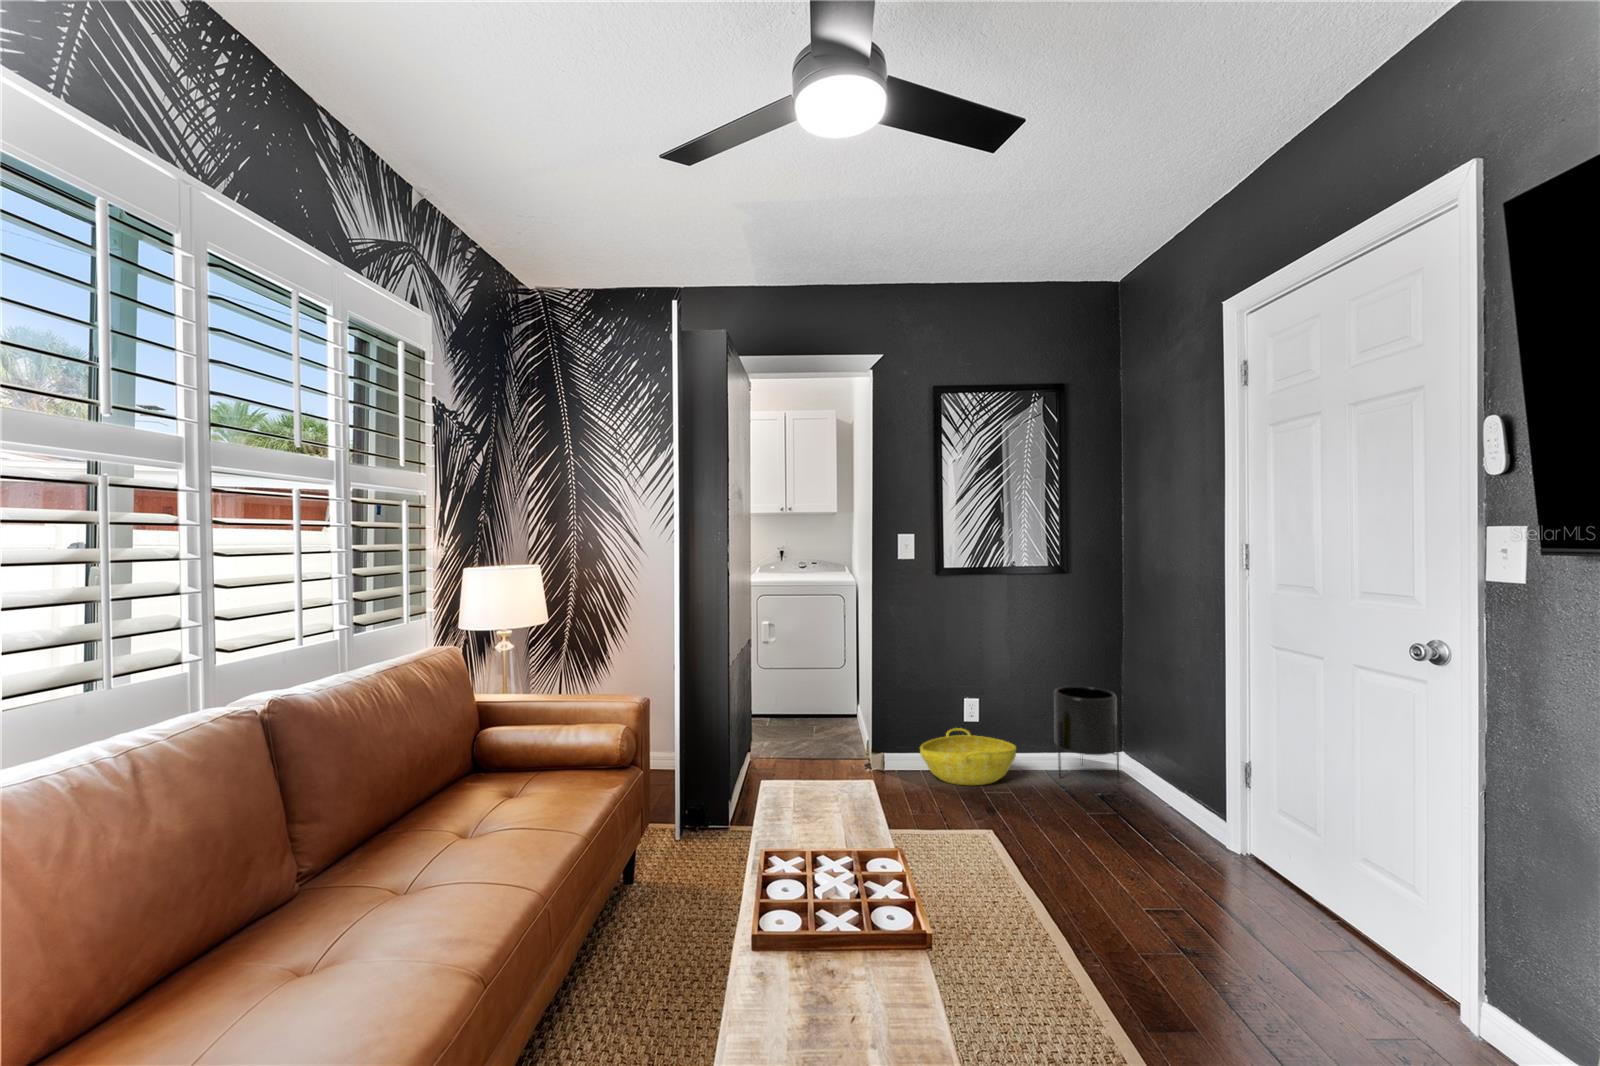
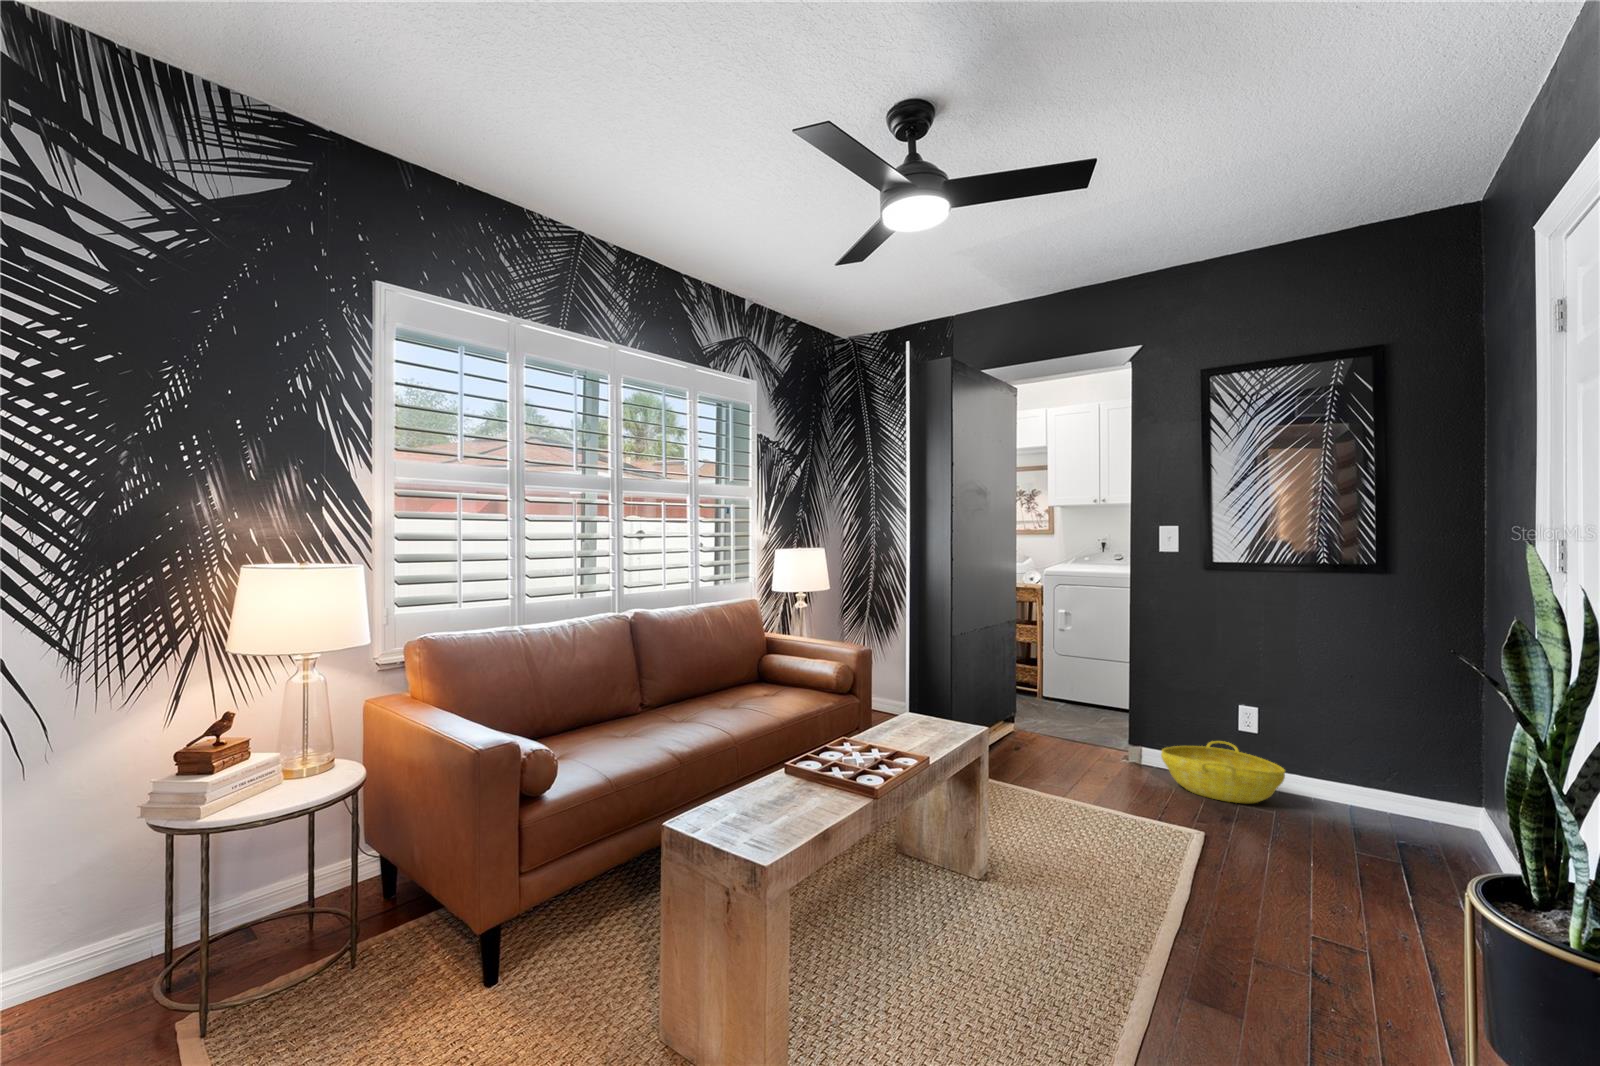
planter: present [1054,686,1119,782] -> none [1347,717,1446,846]

